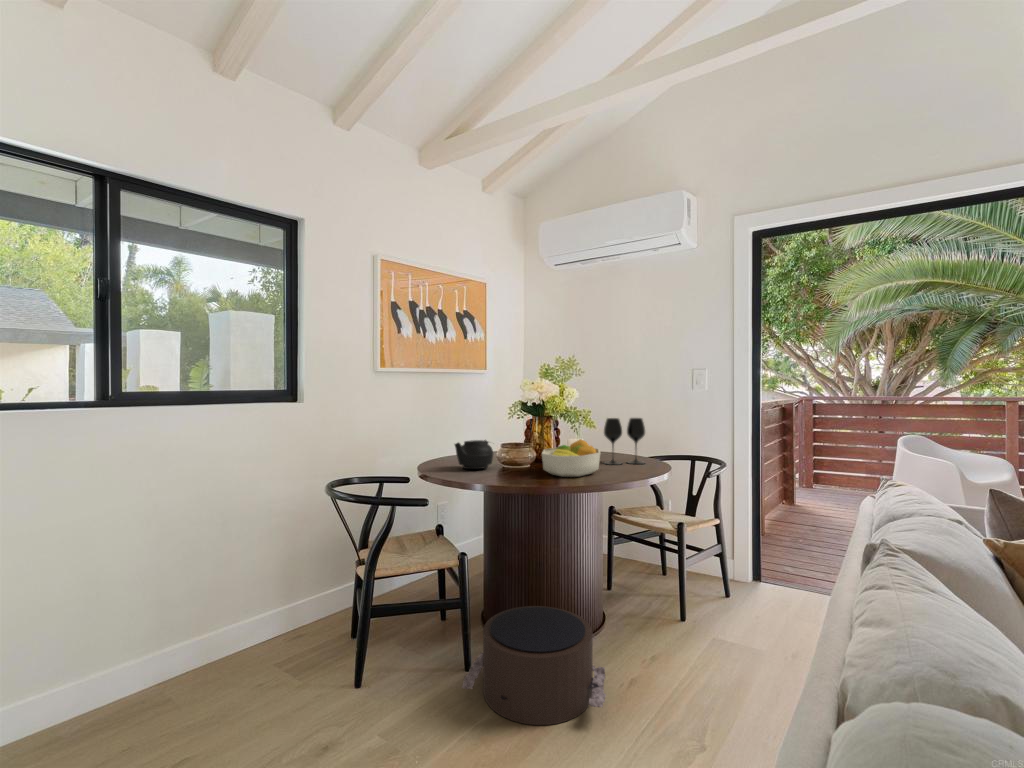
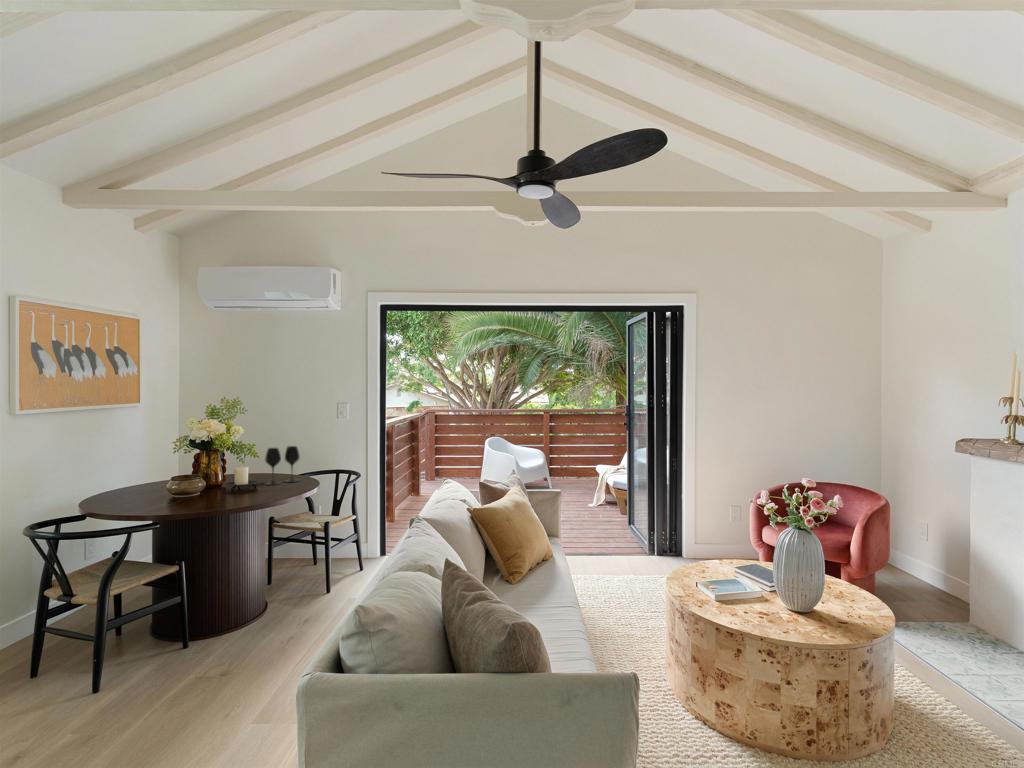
fruit bowl: present [542,439,600,477] -> none [214,468,264,500]
teapot: present [455,440,493,469] -> none [125,476,166,503]
pouf: present [462,606,606,725] -> none [147,603,271,690]

